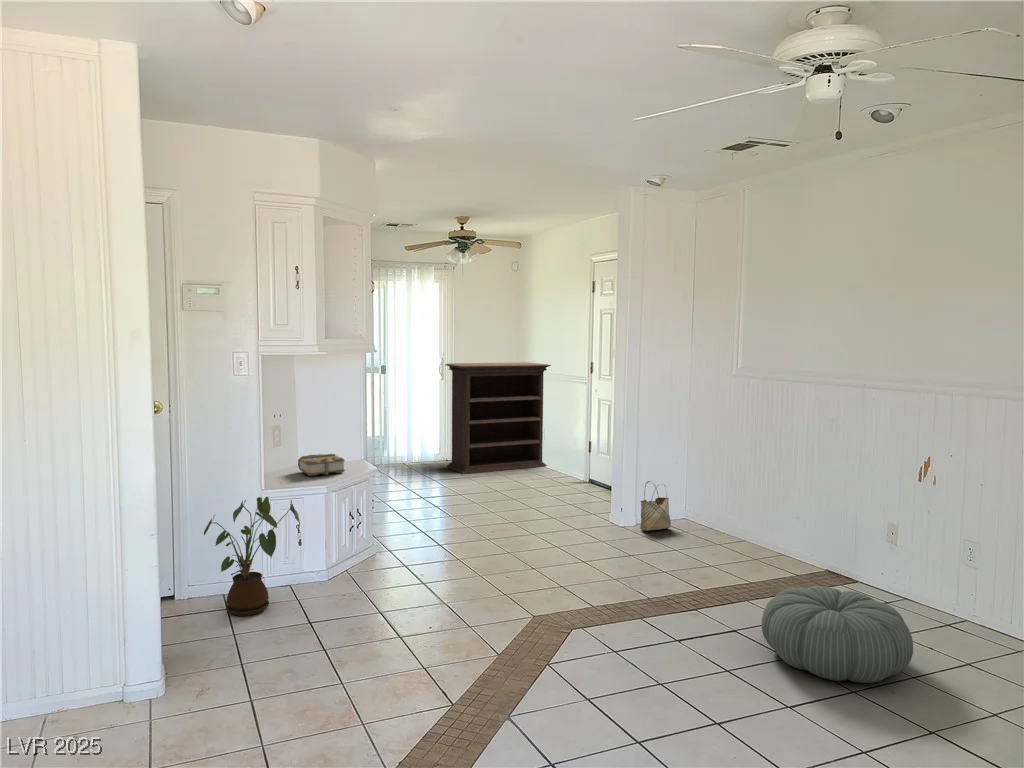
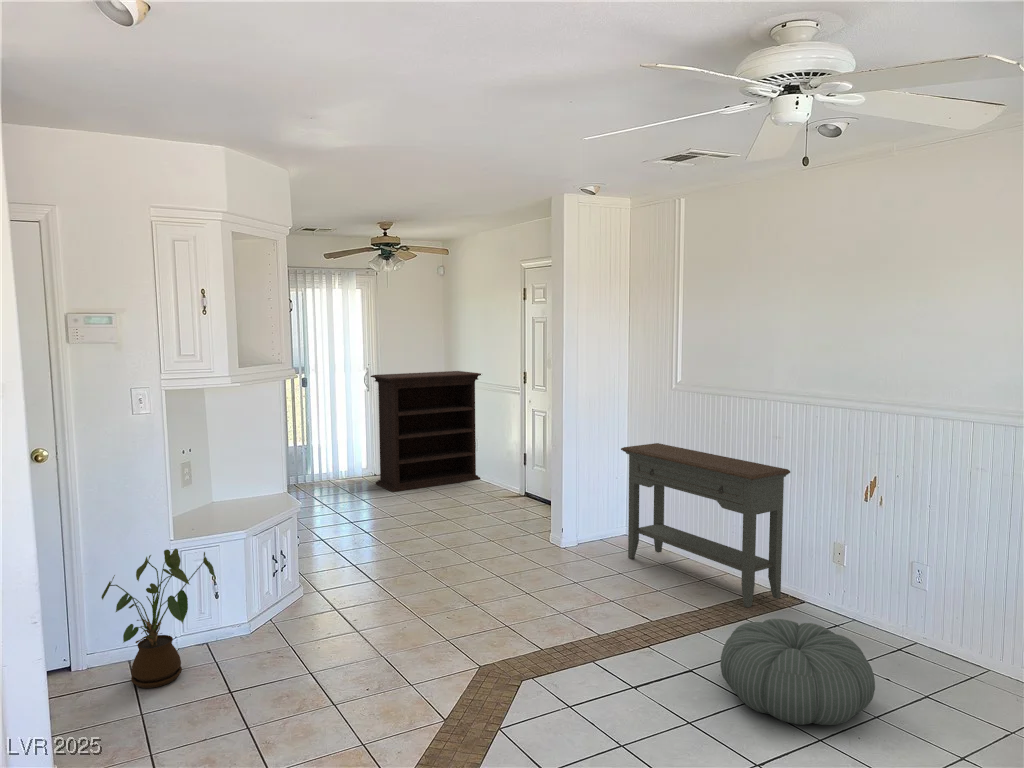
console table: none [679,428,844,584] -> present [621,443,790,607]
book: present [298,454,345,476] -> none [211,491,265,519]
woven basket: present [640,481,671,531] -> none [583,500,614,552]

